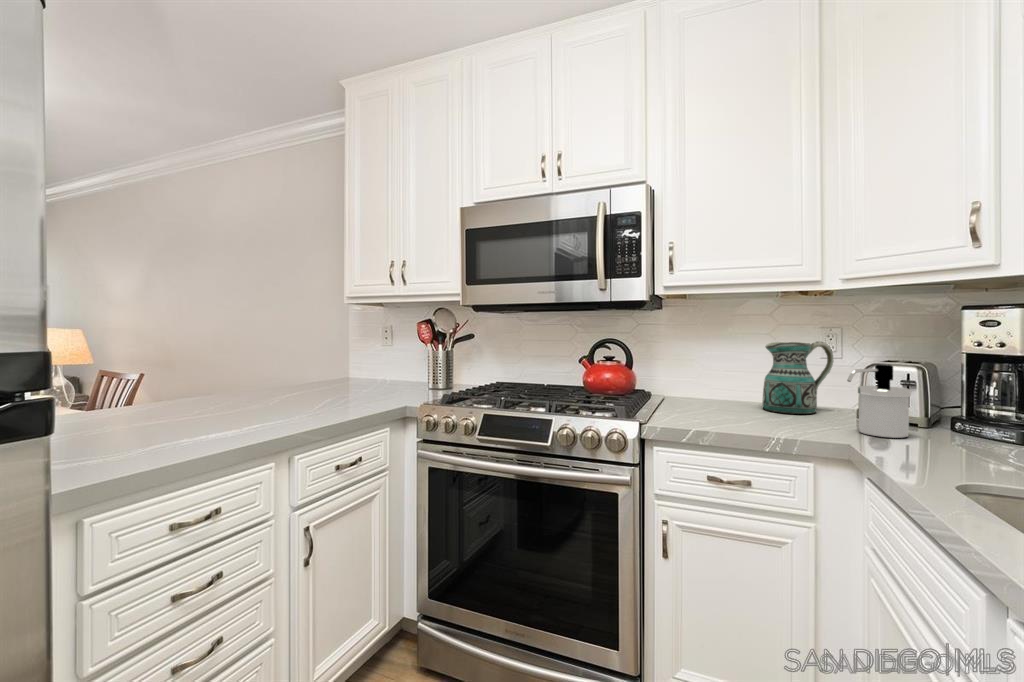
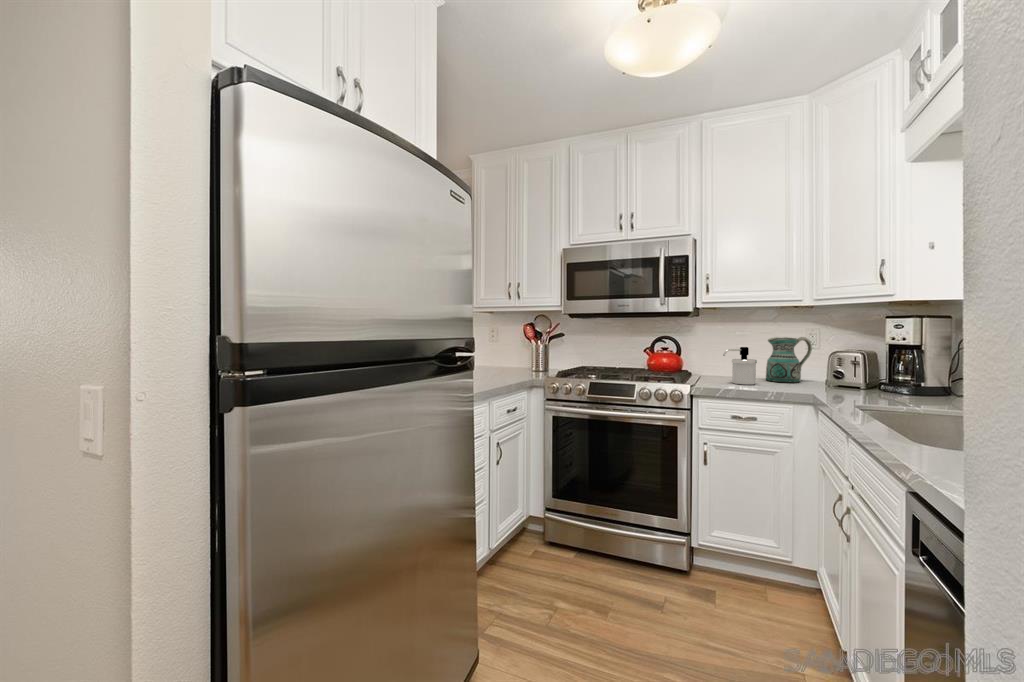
soap dispenser: present [847,364,911,438] -> present [723,347,757,385]

